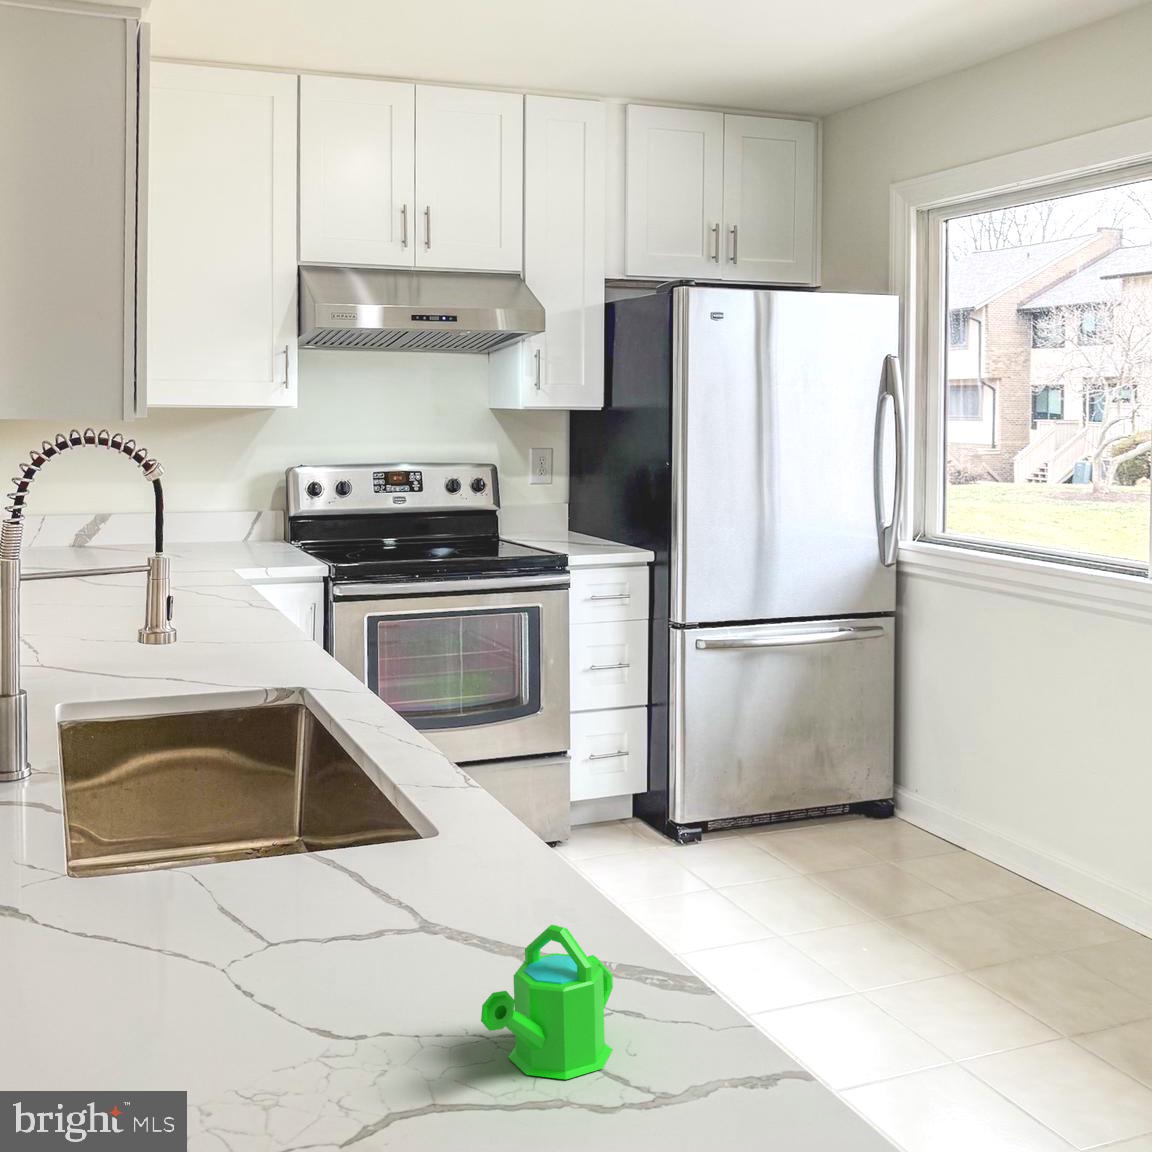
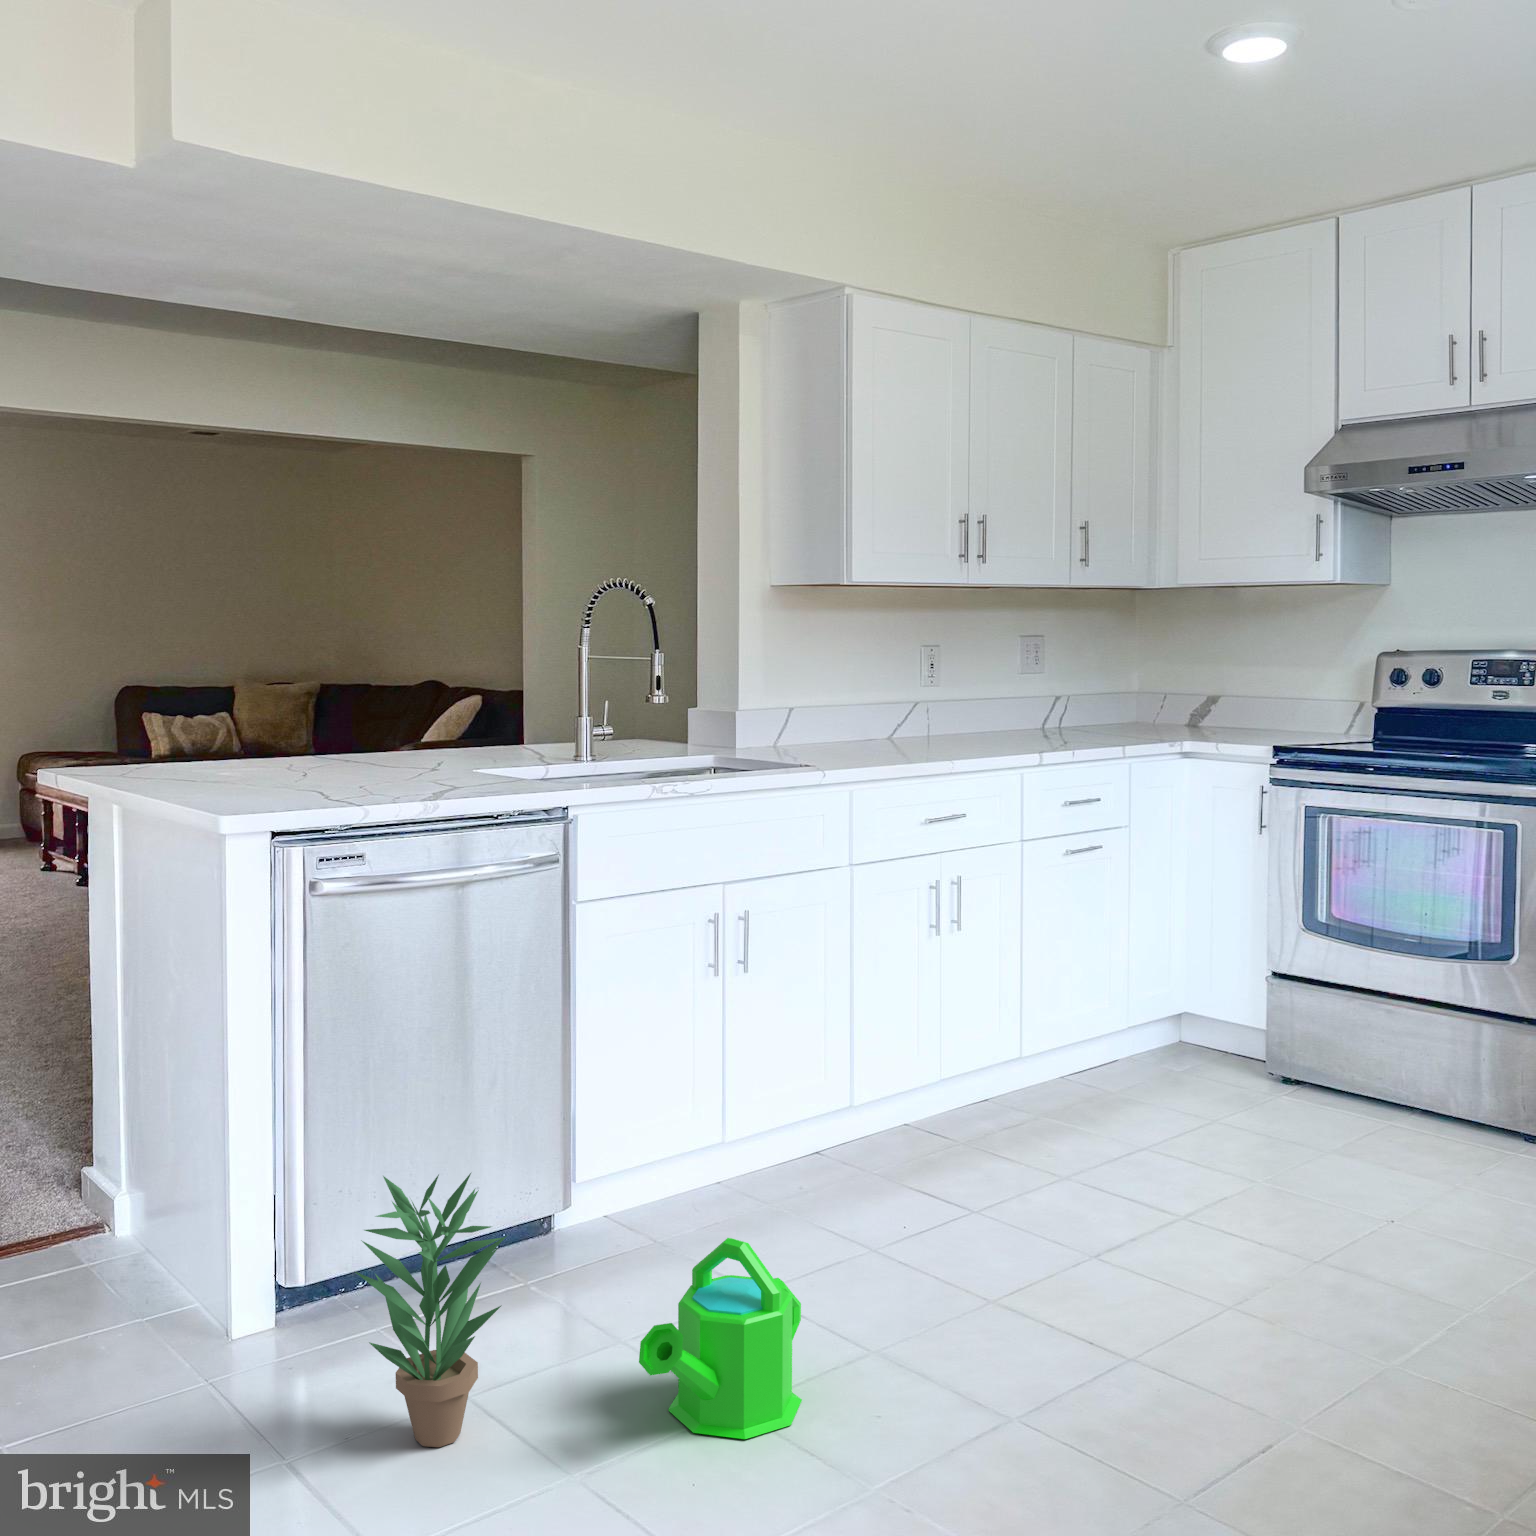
potted plant: none [261,876,379,1086] -> present [356,1173,507,1447]

